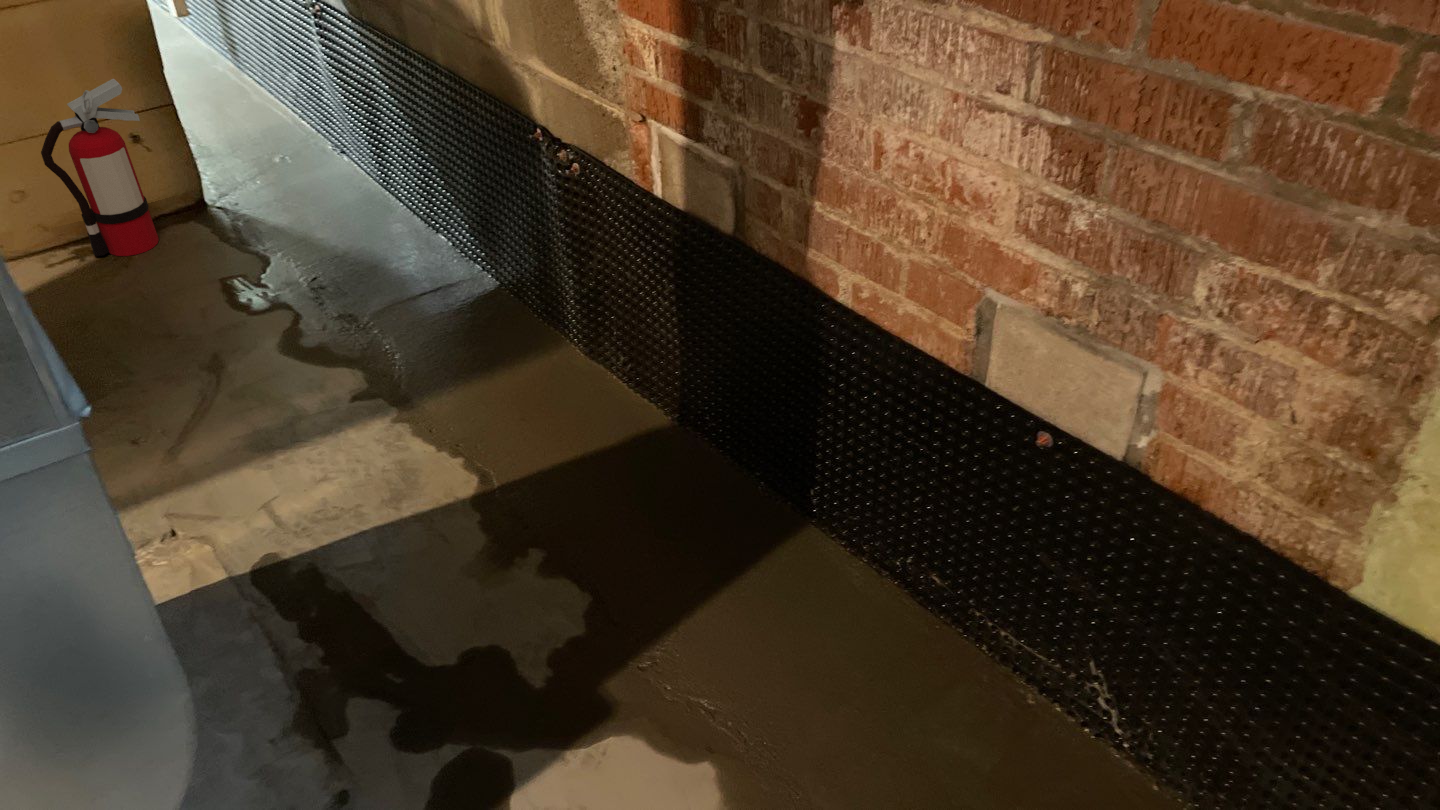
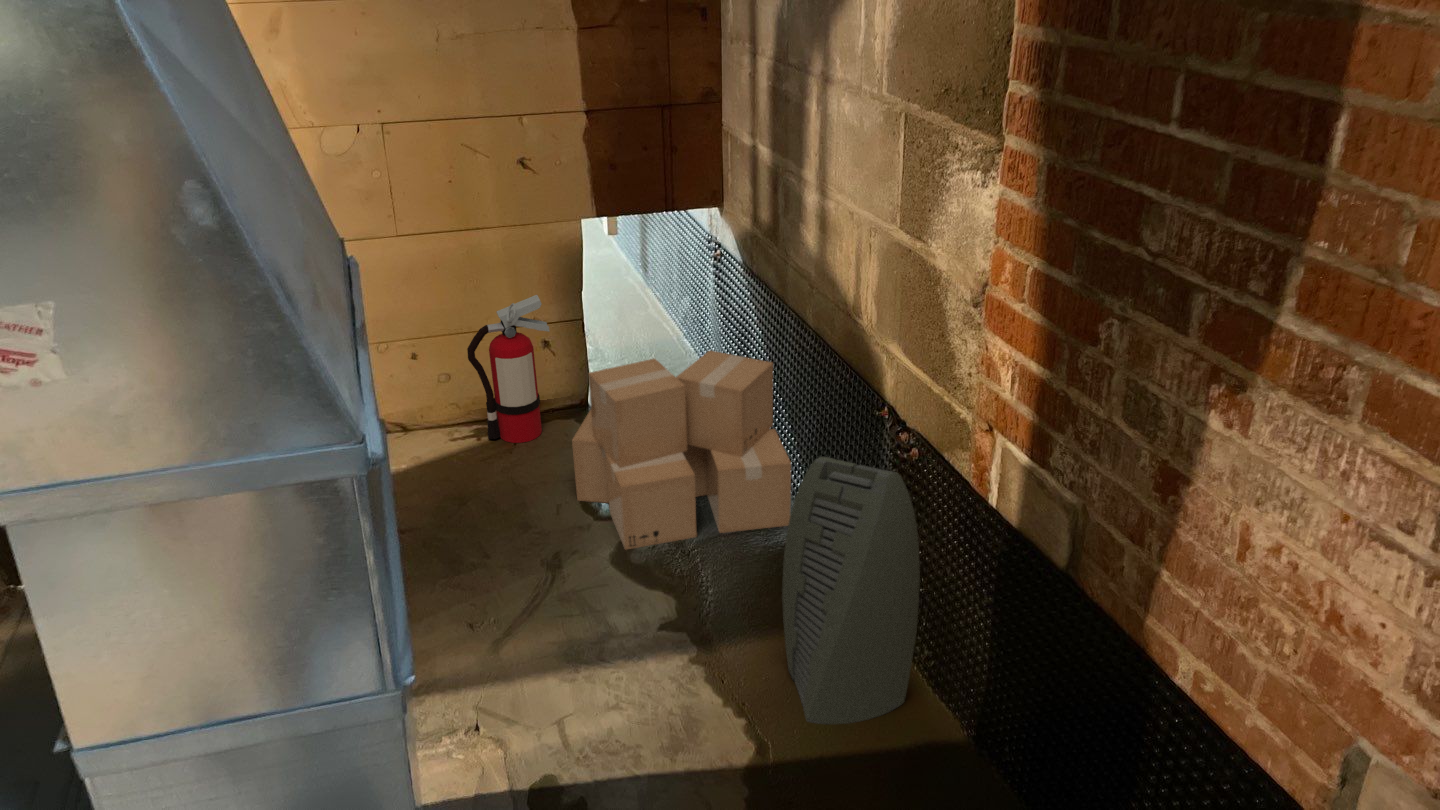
cardboard box: none [199,112,462,339] -> present [572,351,791,549]
air purifier: none [461,180,607,451] -> present [782,457,920,724]

